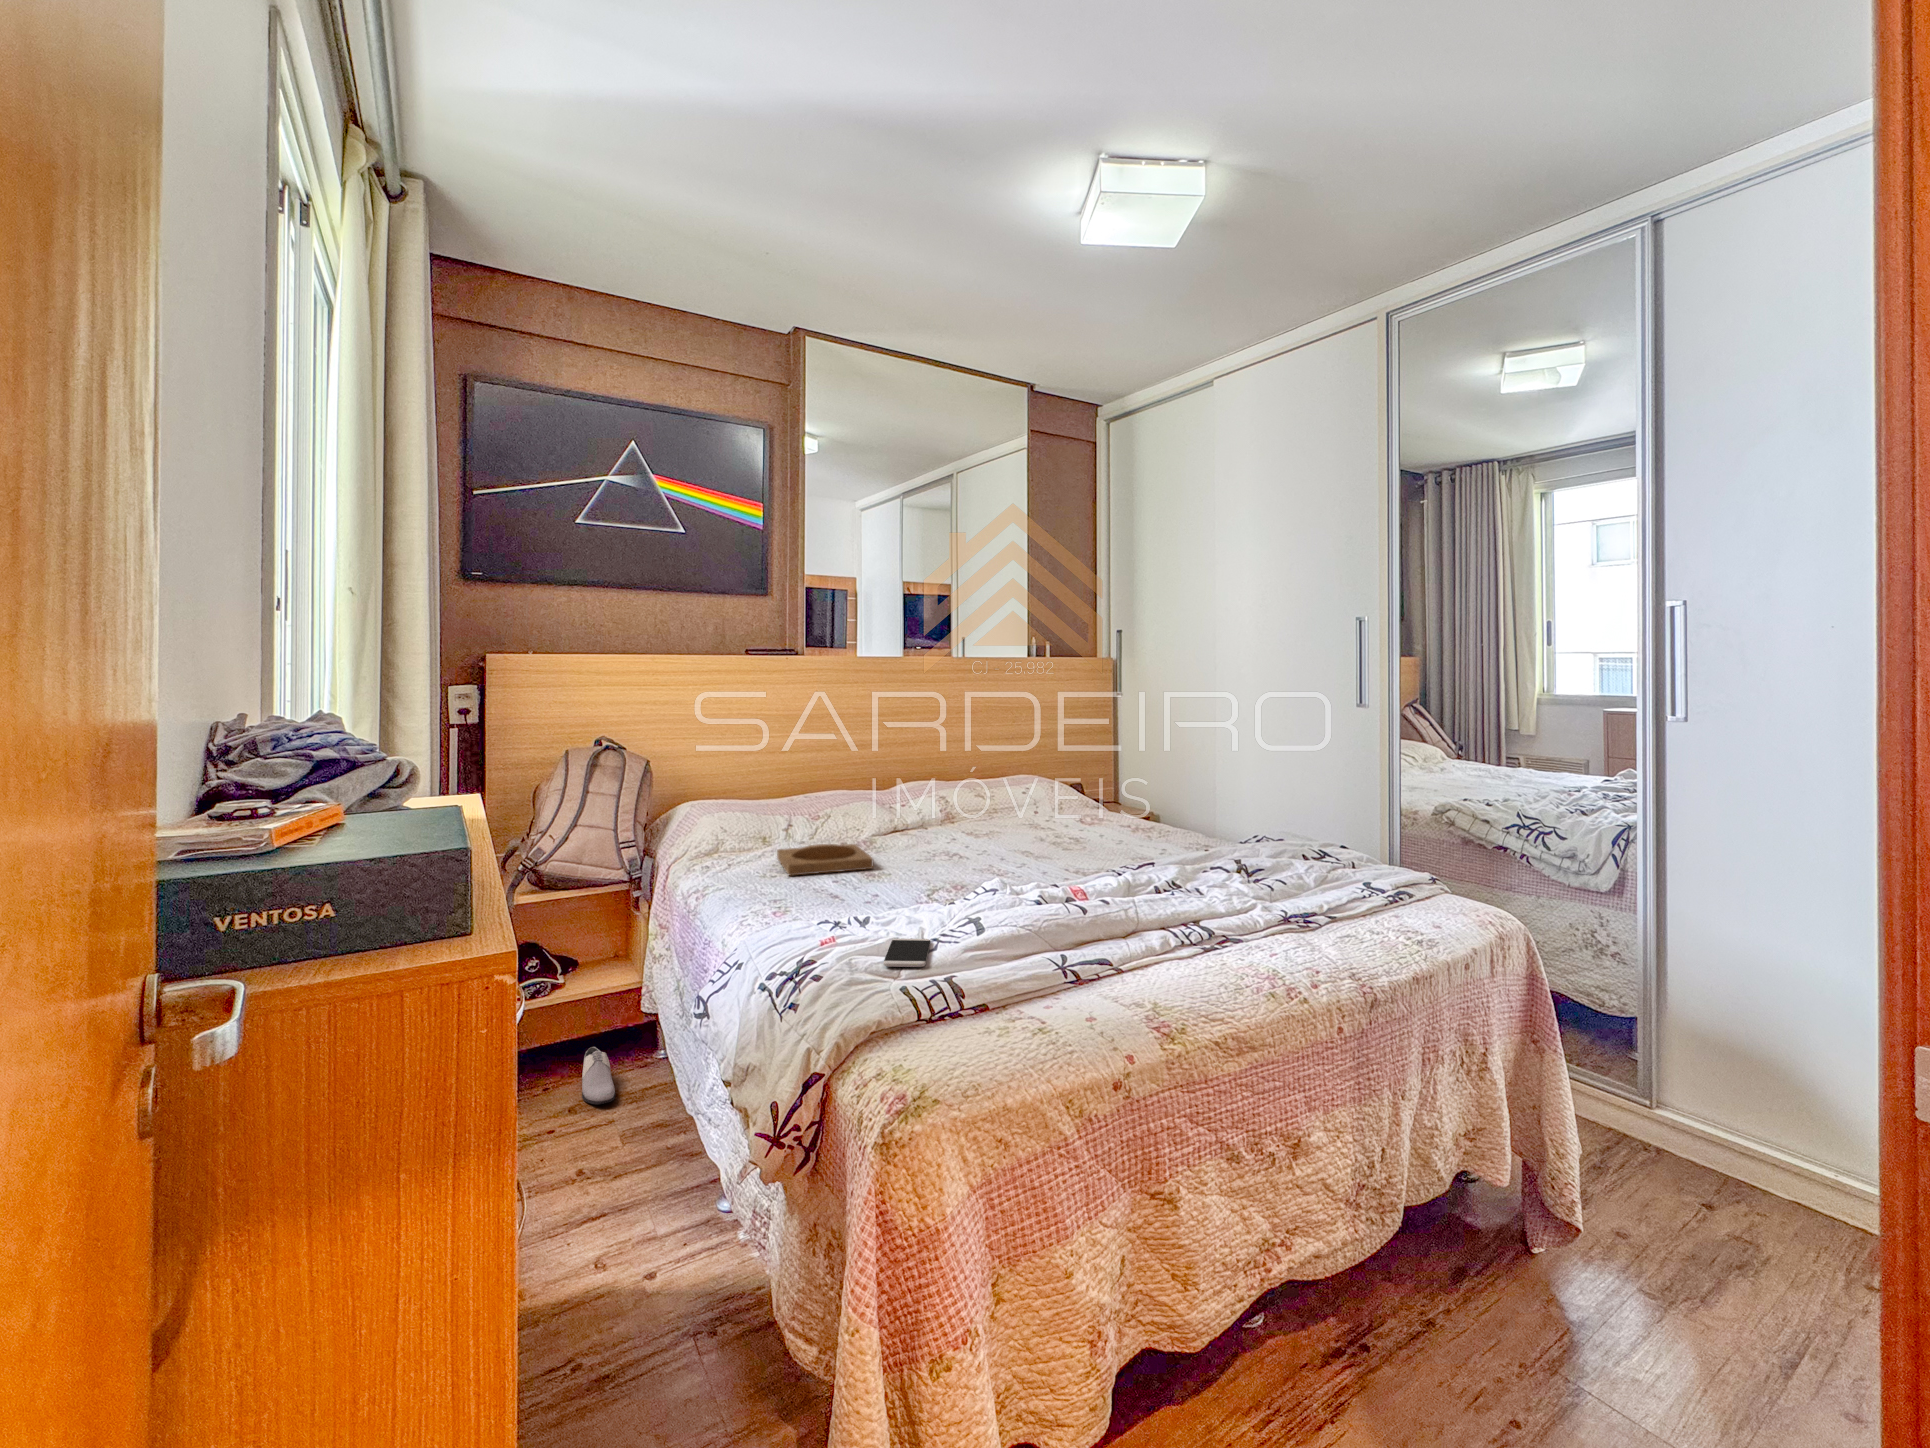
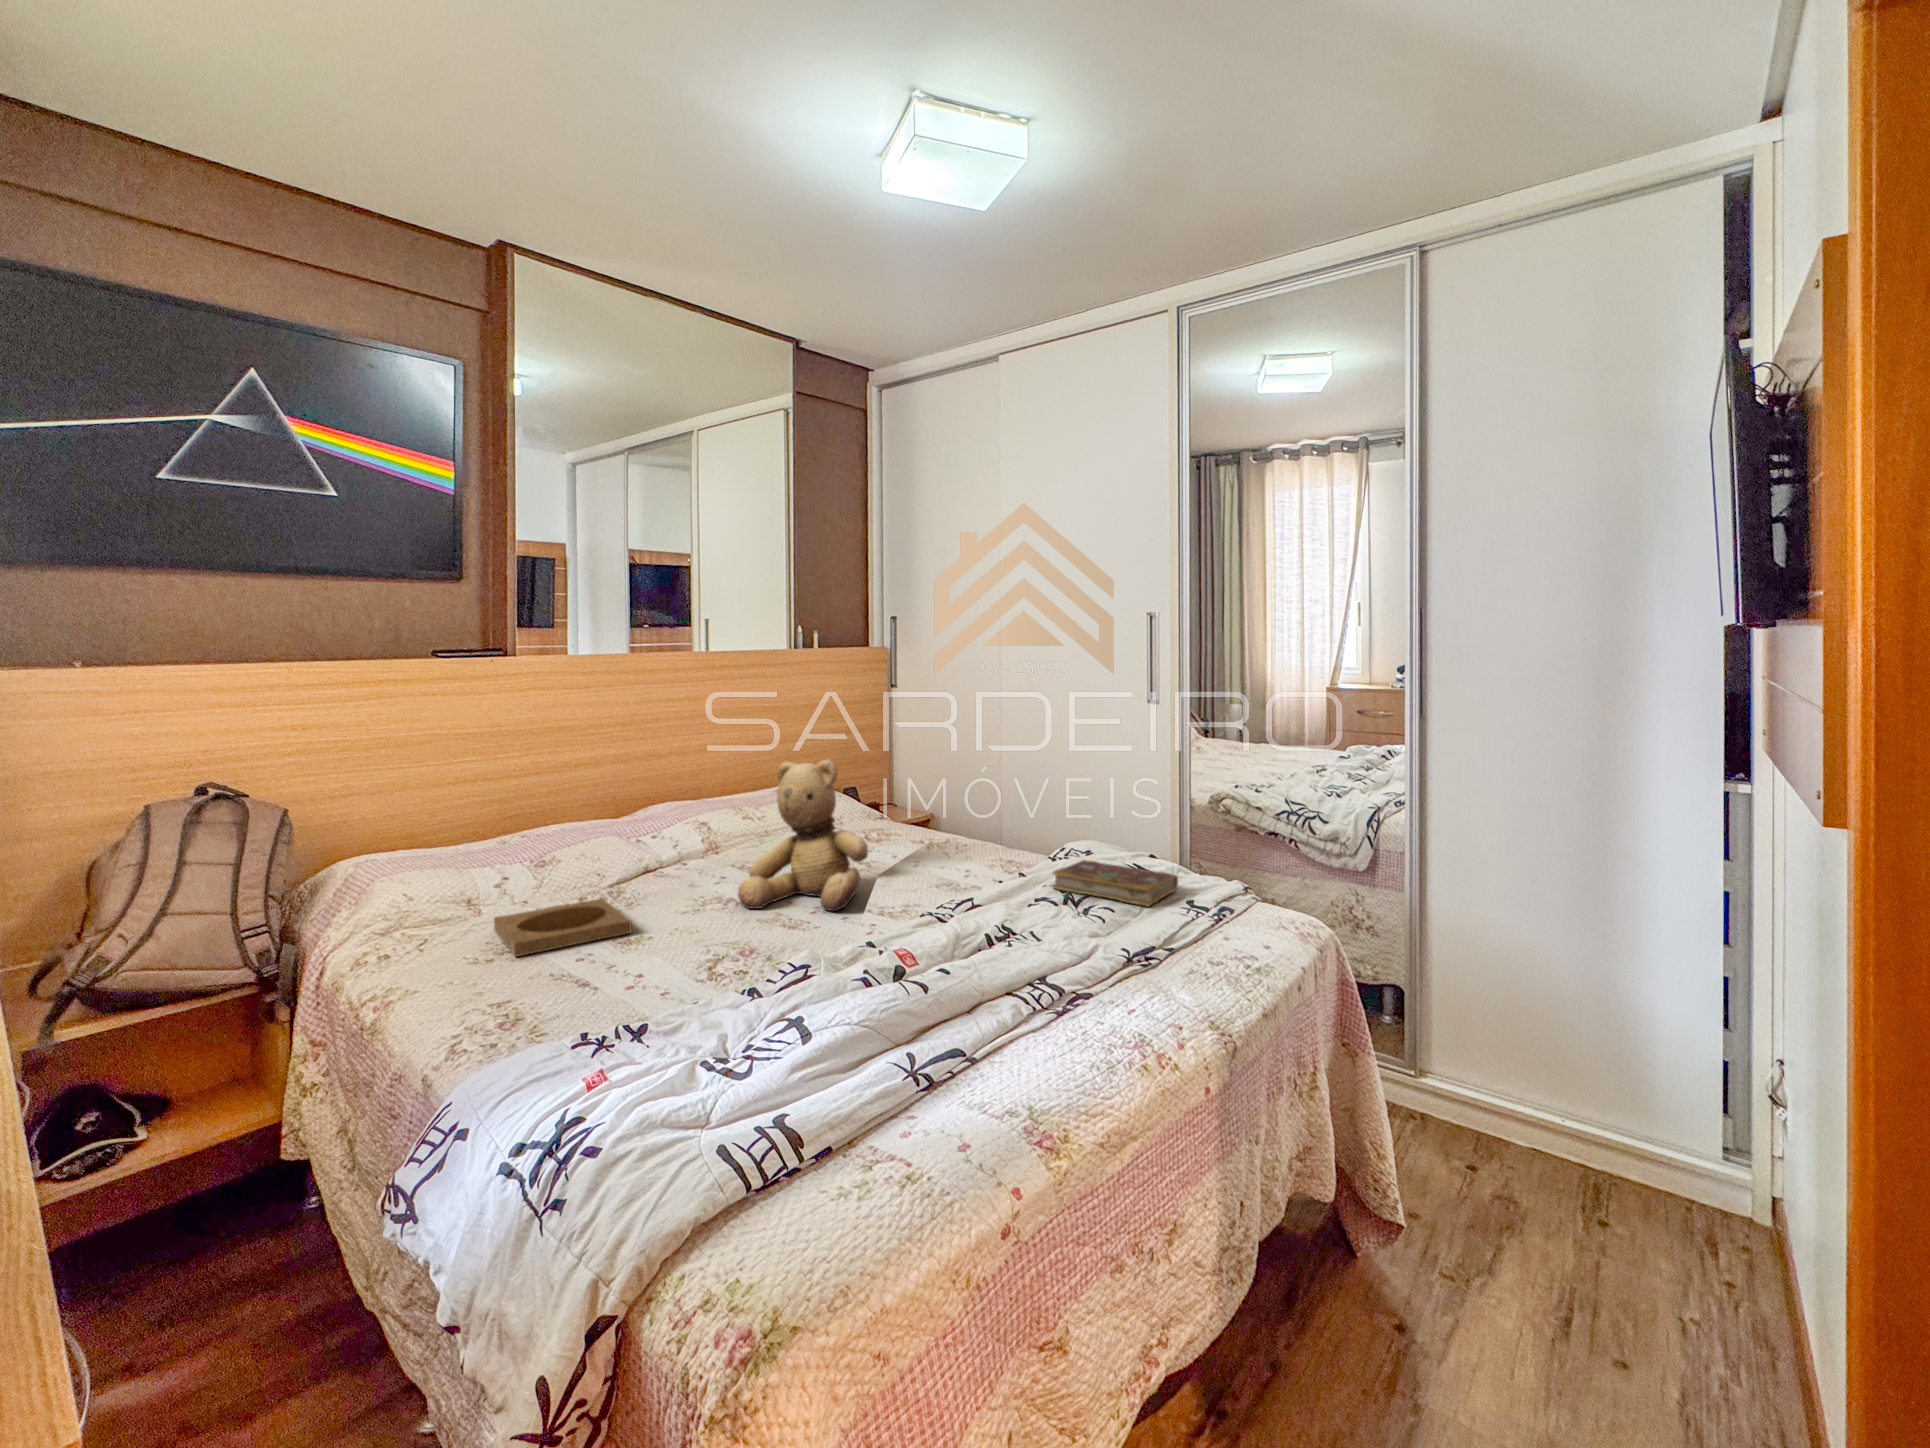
teddy bear: none [958,738,1067,868] -> present [738,760,868,911]
book: none [1231,839,1359,880] -> present [1053,860,1178,906]
smartphone: present [883,938,931,967] -> none [686,1057,745,1116]
shoe: present [582,1047,615,1104] -> none [188,1218,247,1308]

